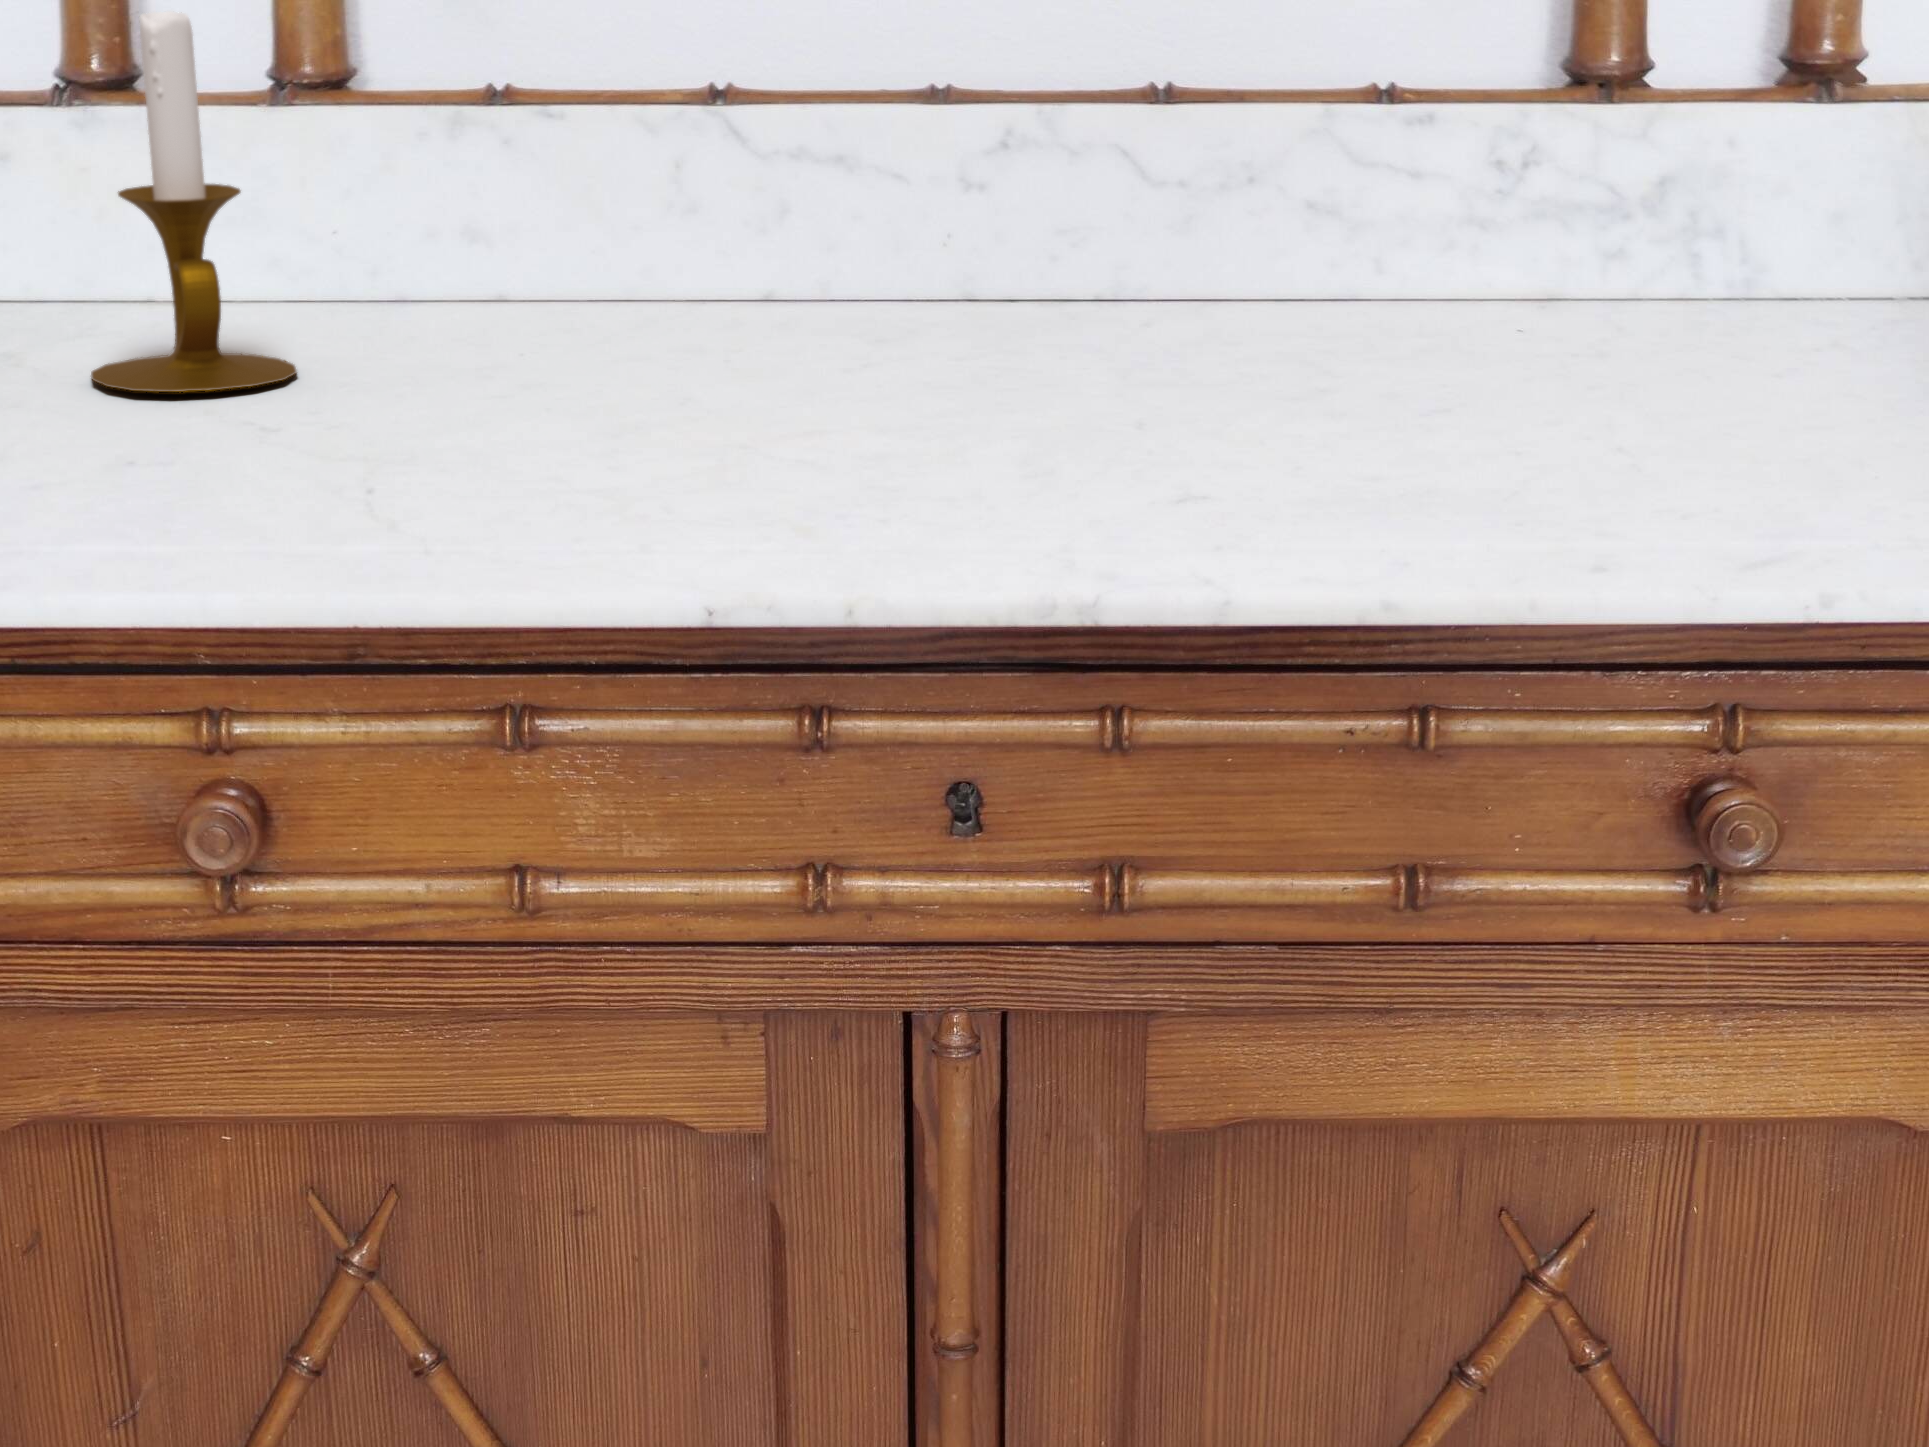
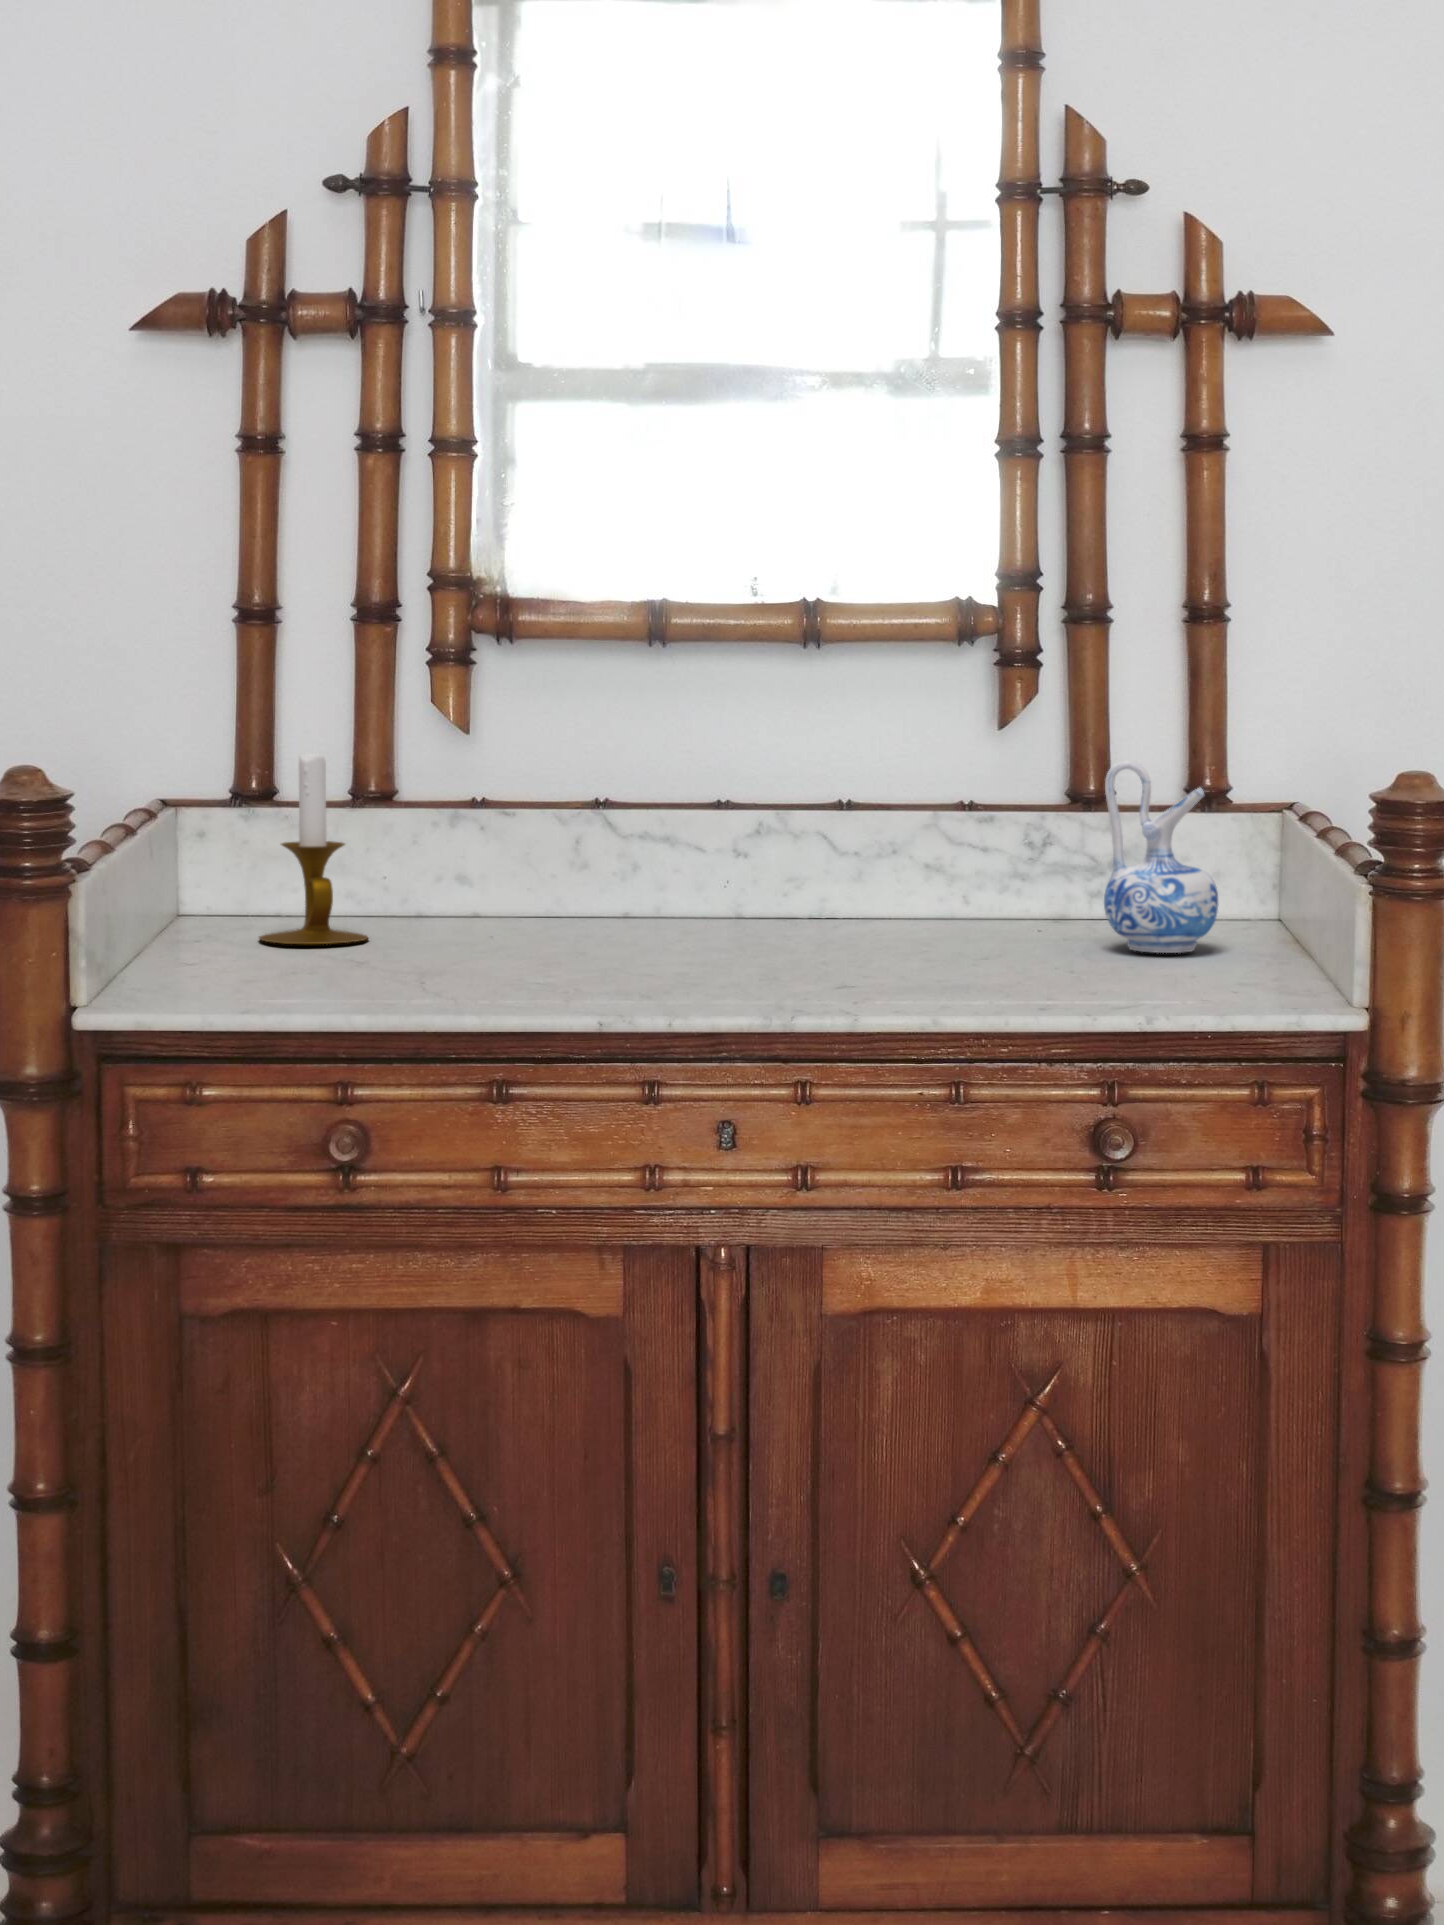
ceramic pitcher: none [1672,19,1891,401] -> present [1104,760,1218,953]

